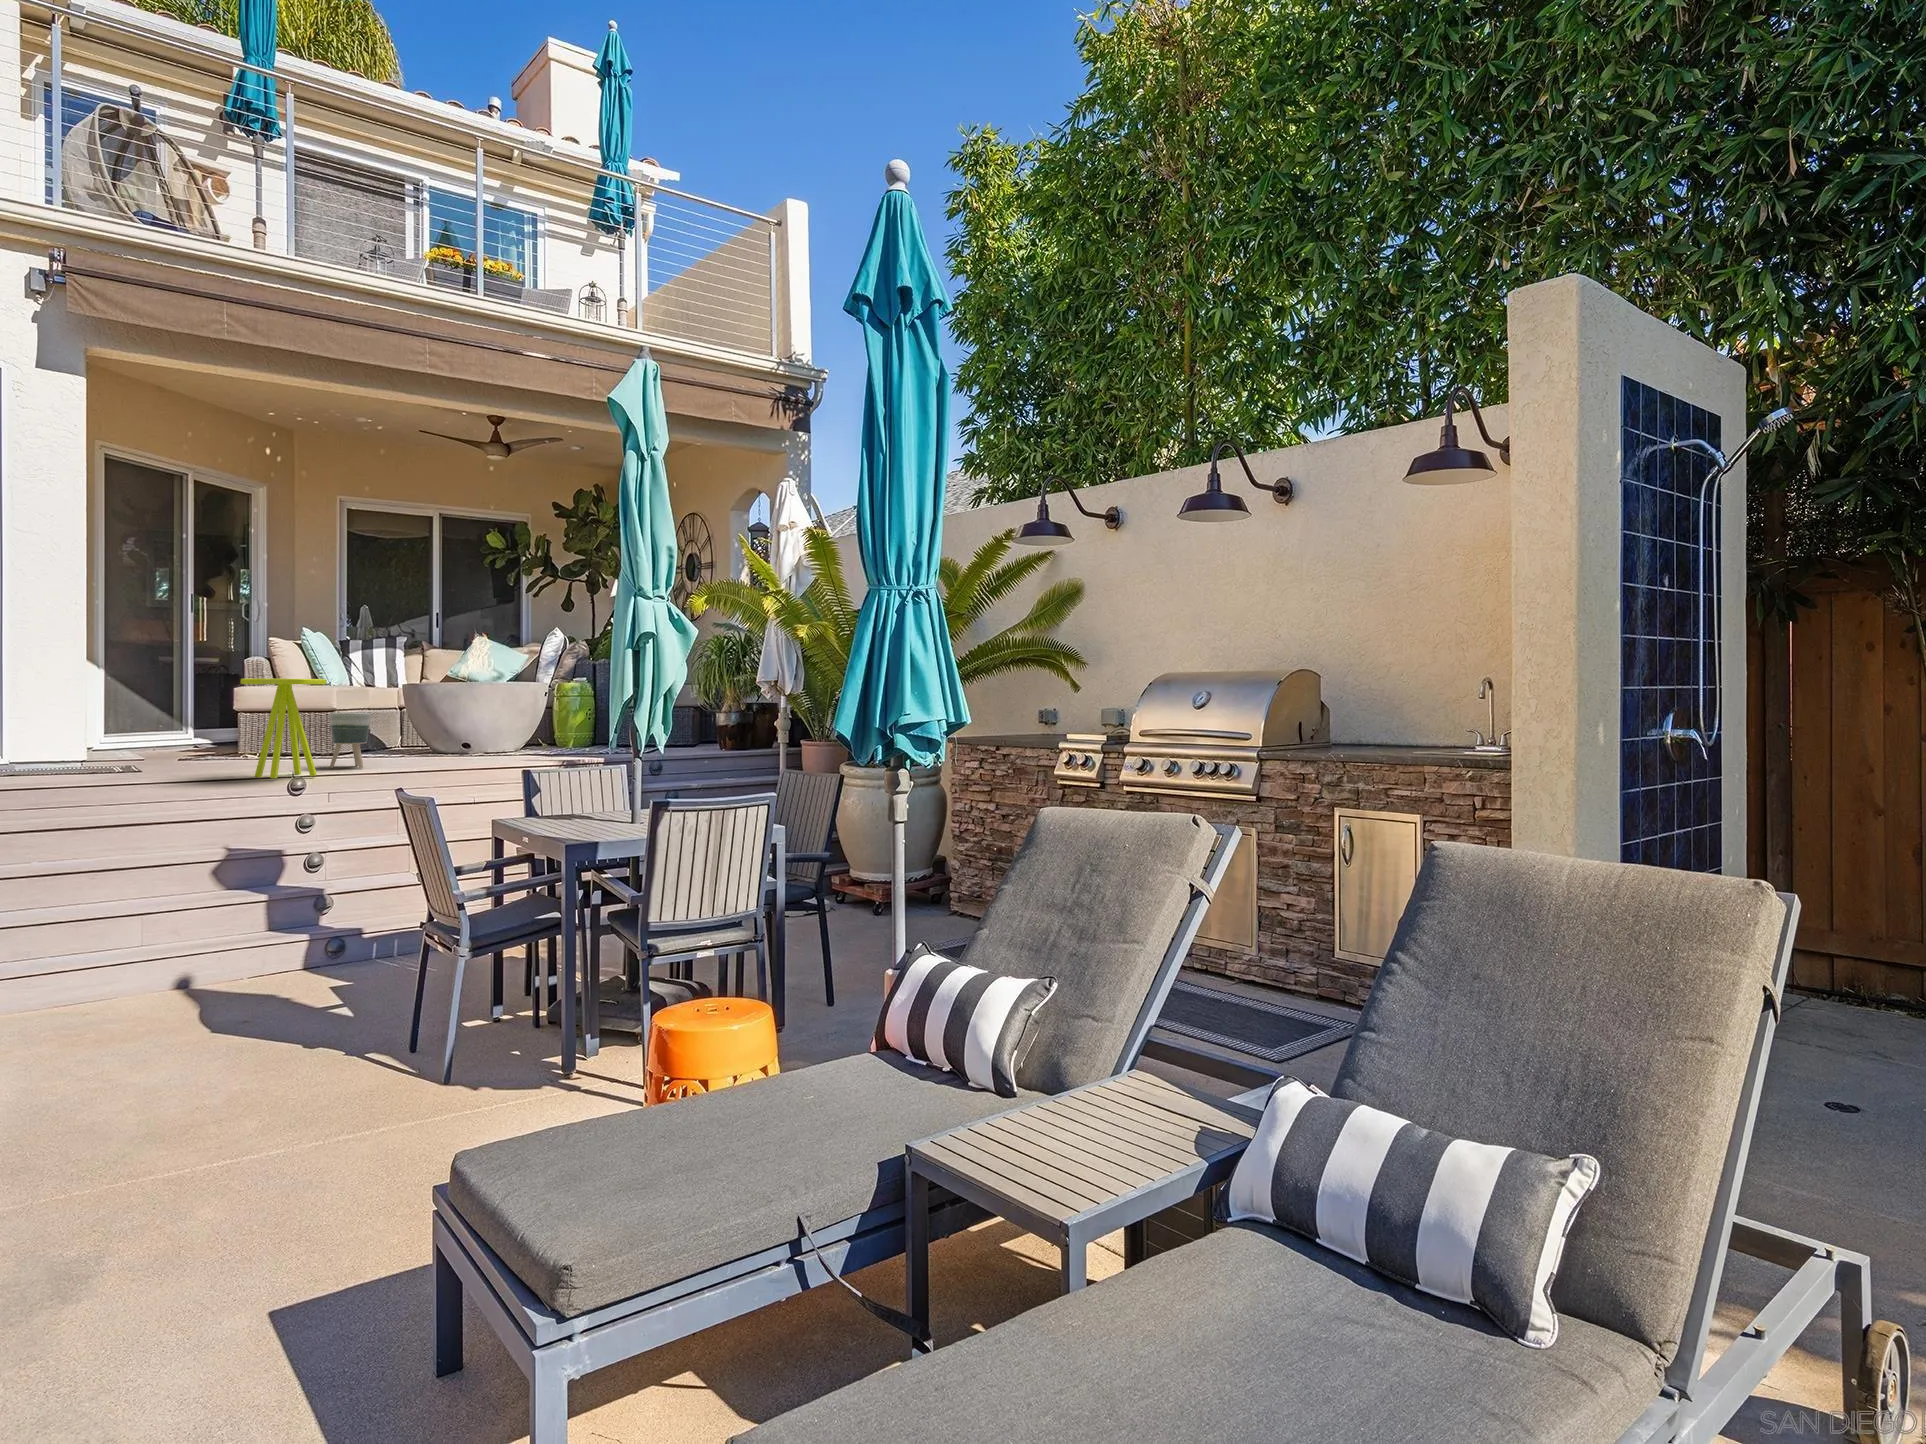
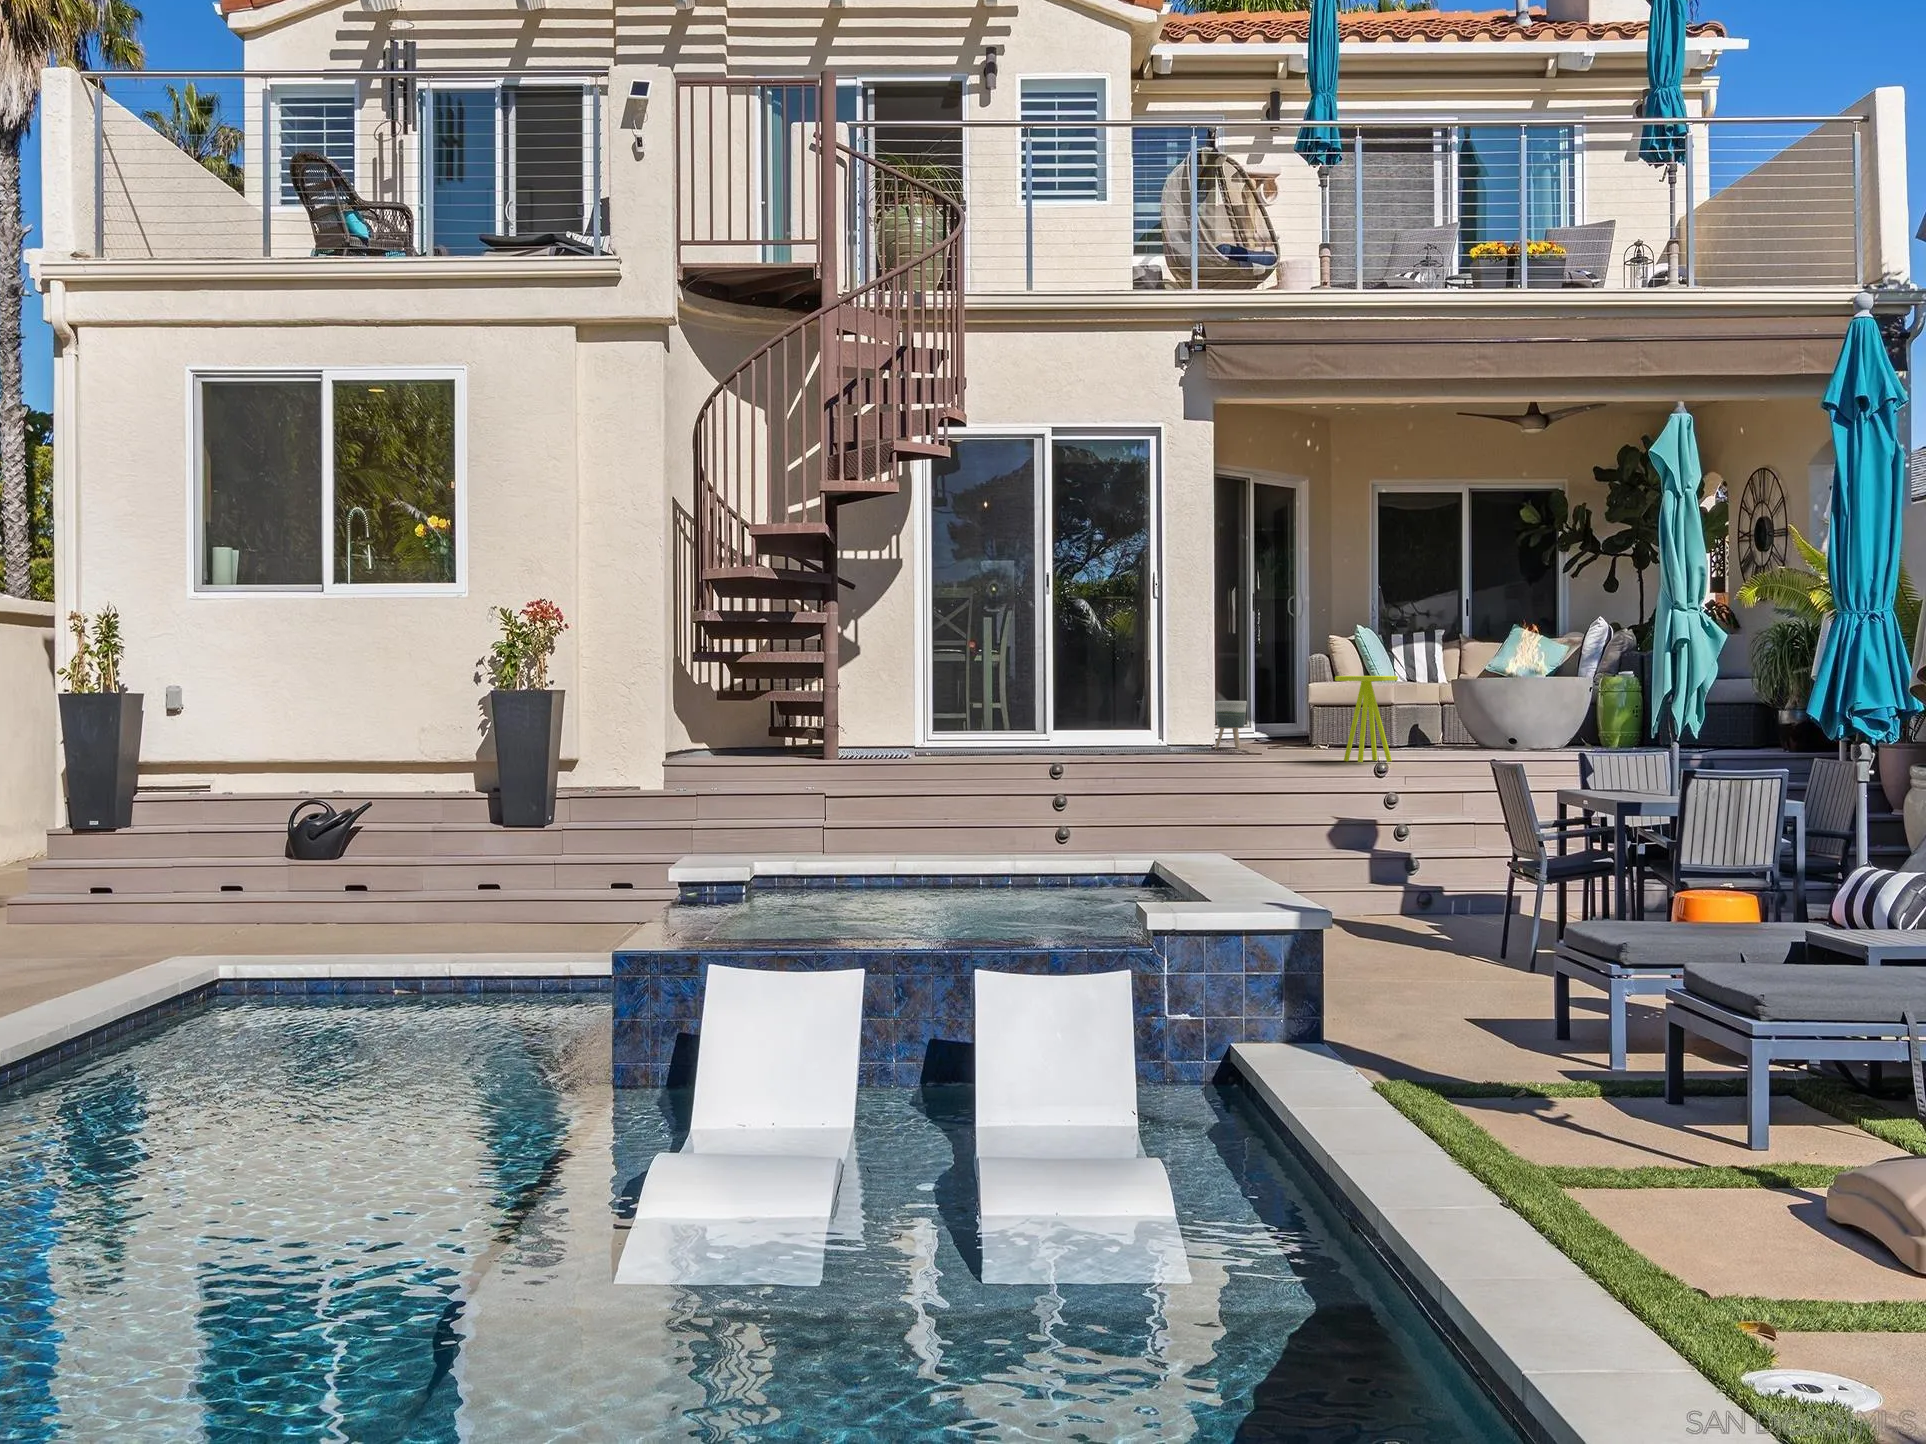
planter: present [329,712,371,768] -> present [1215,701,1247,750]

